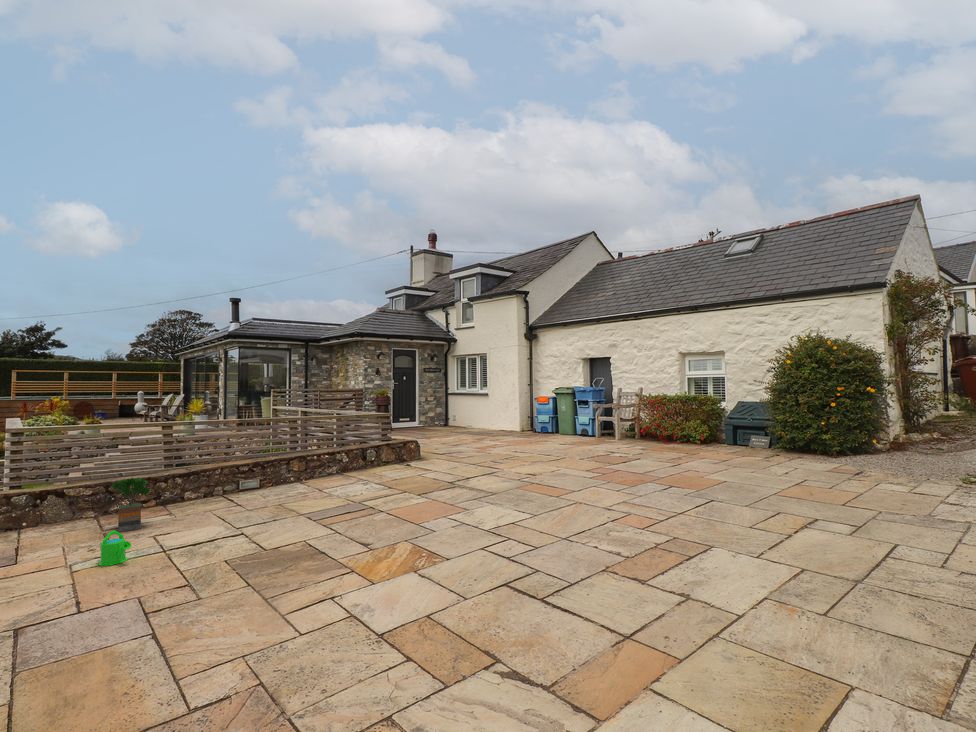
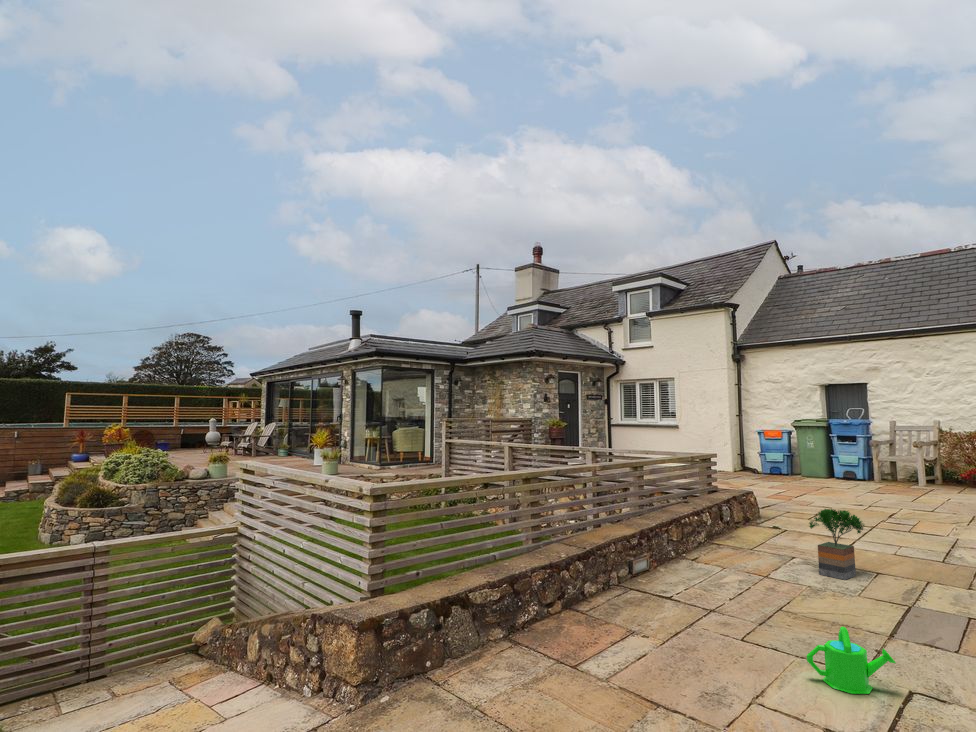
potted tree: present [111,478,150,532] -> present [809,509,864,580]

